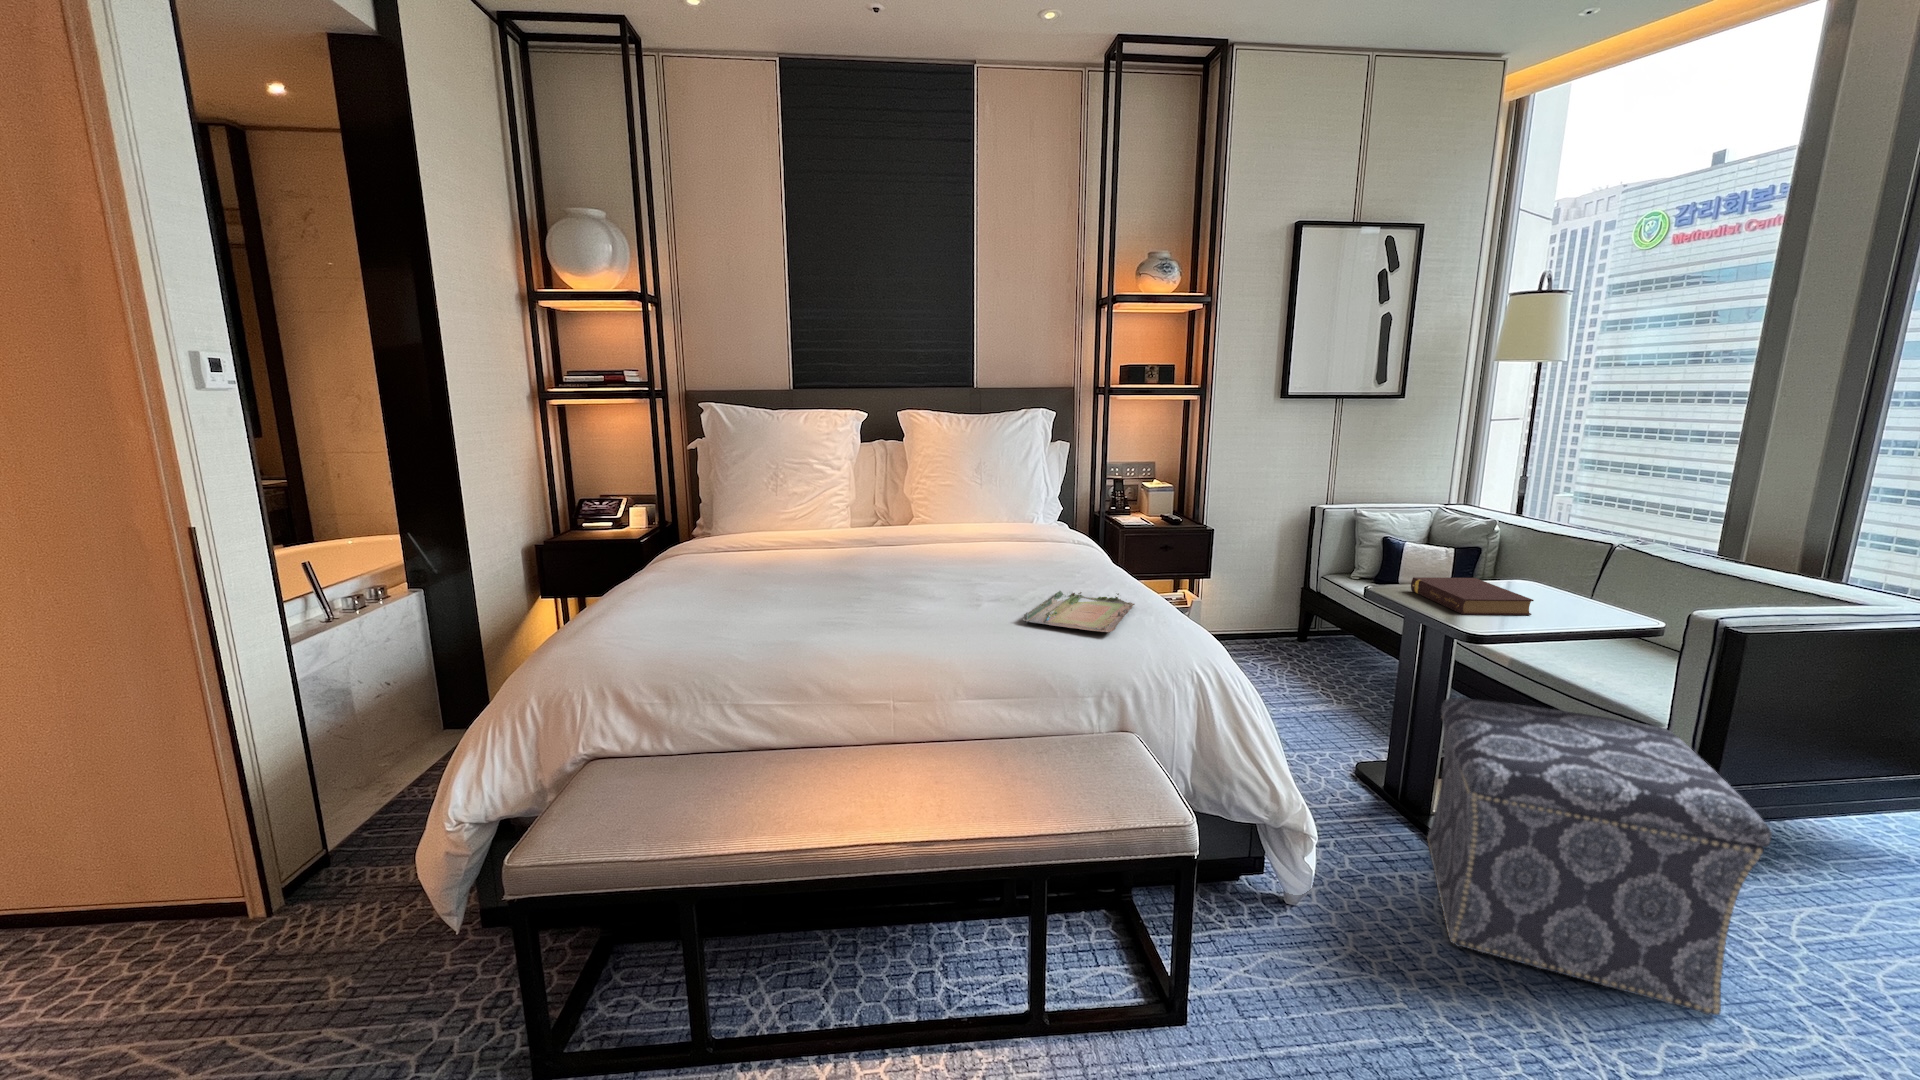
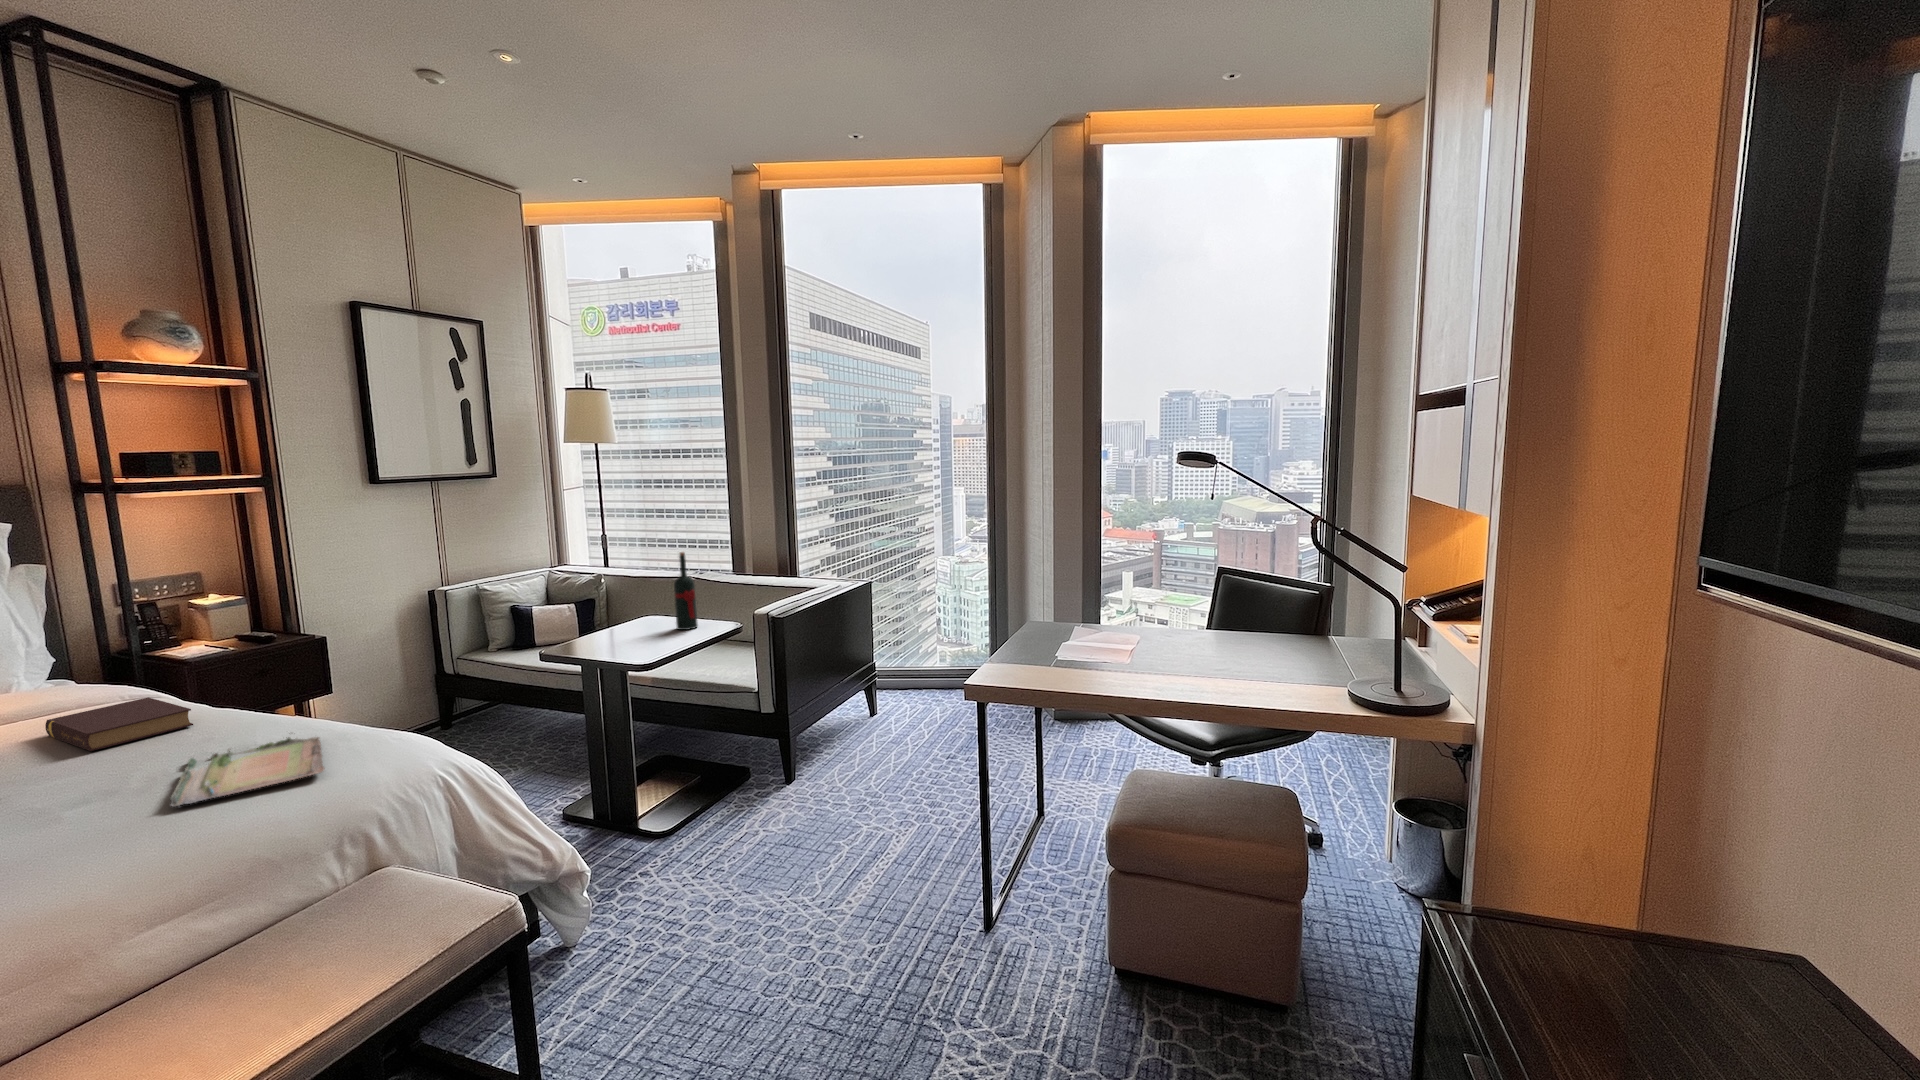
wine bottle: none [1551,505,1594,612] -> present [674,552,698,630]
book: present [1411,577,1534,615] -> present [45,697,193,751]
ottoman: present [1427,698,1772,1015] -> none [634,689,830,895]

